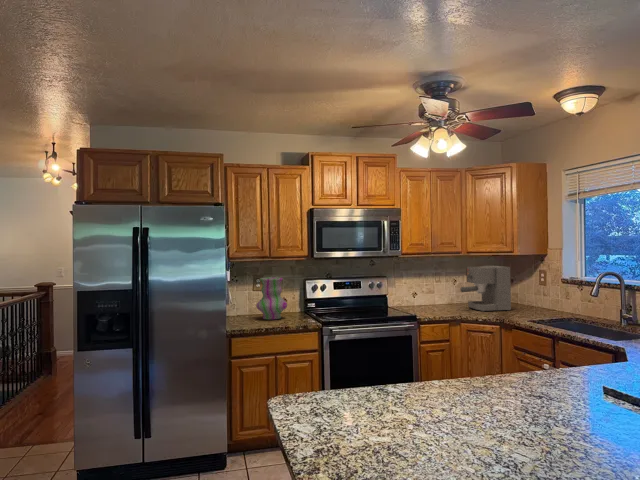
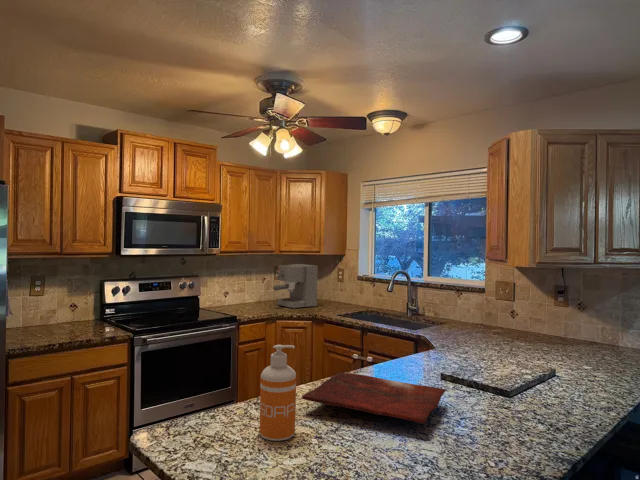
vase: present [256,277,287,320] -> none [39,279,83,332]
soap dispenser: none [365,331,399,422] -> present [260,345,296,441]
cutting board: none [417,370,590,430] -> present [302,372,445,423]

